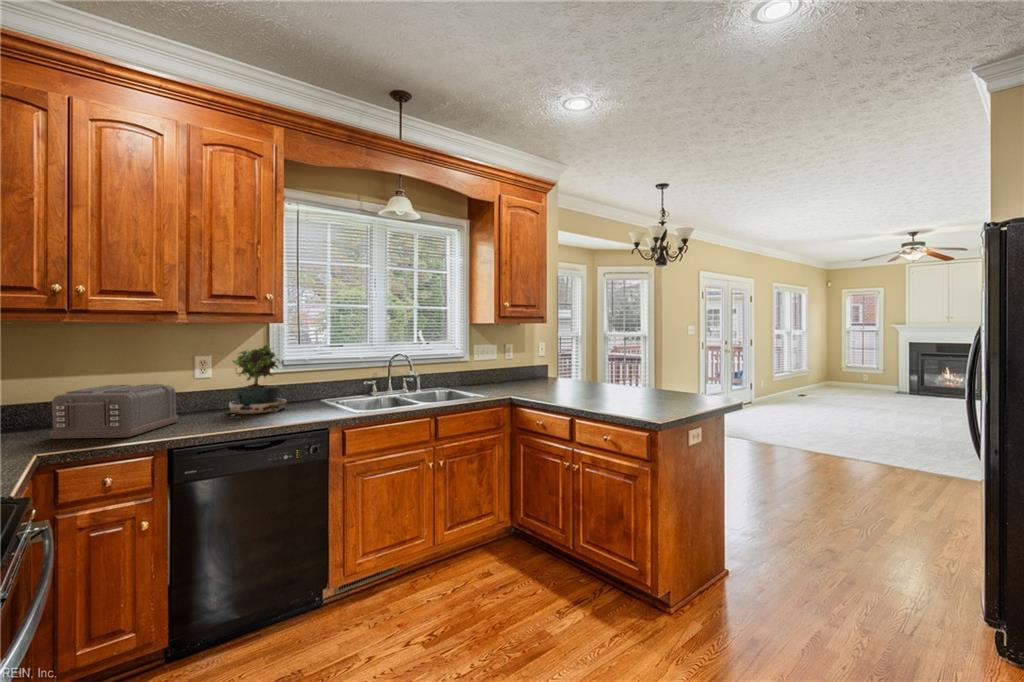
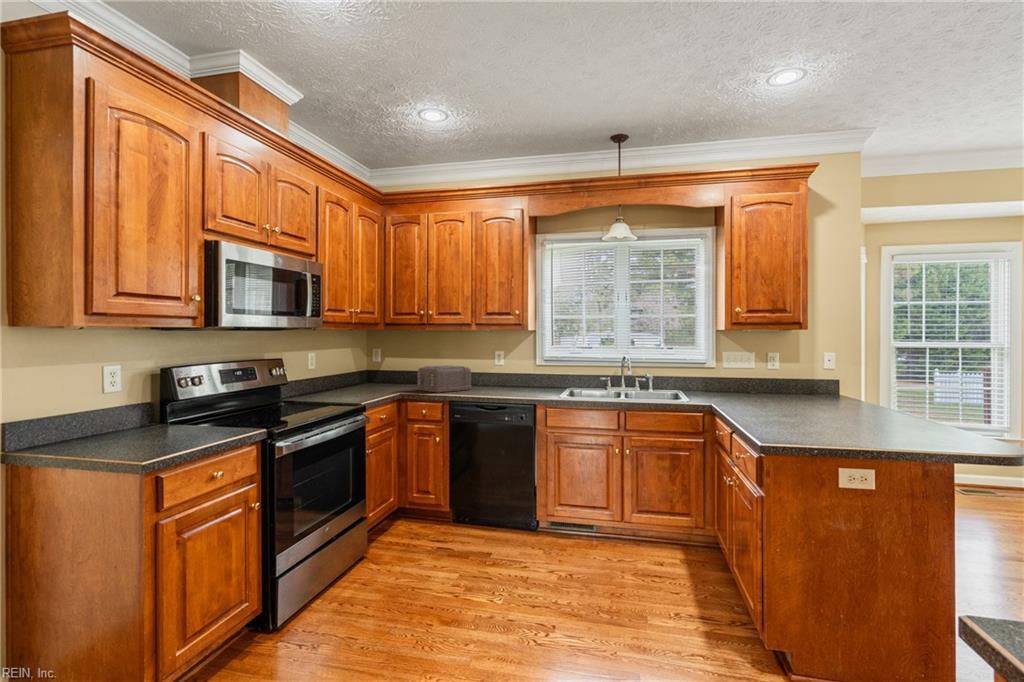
potted plant: present [229,344,287,414] -> none [495,344,538,391]

